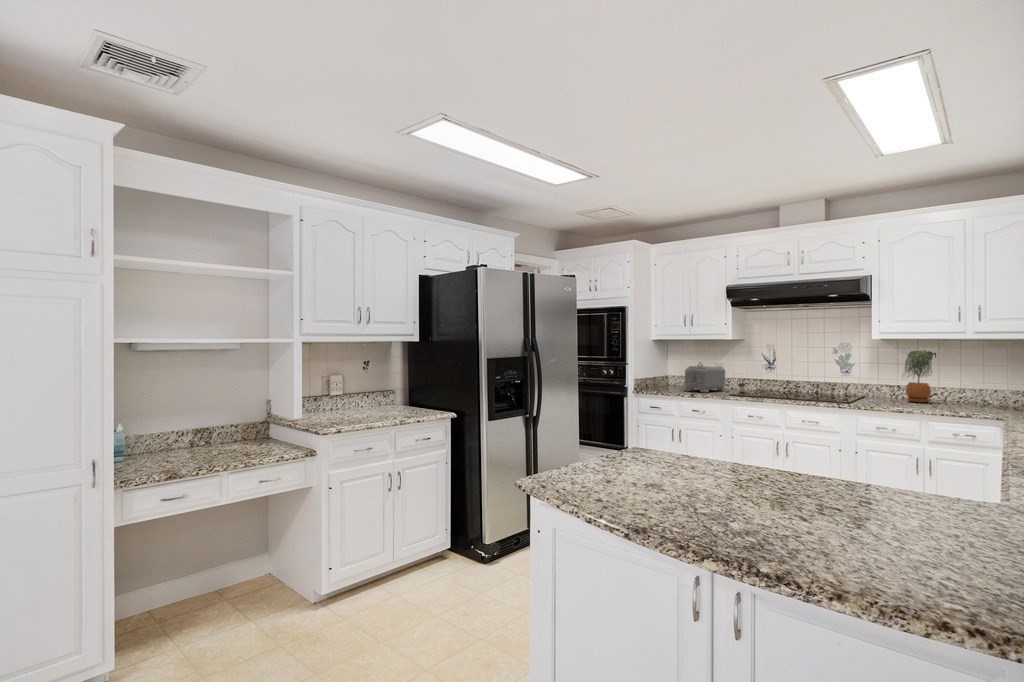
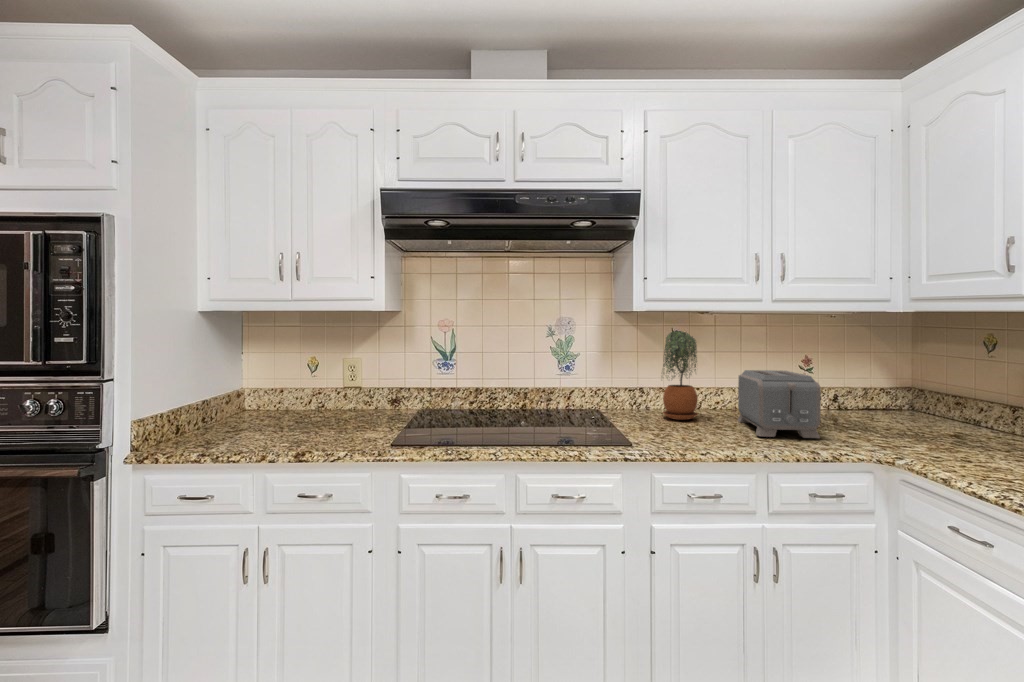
toaster: present [685,366,725,392] -> present [738,370,821,438]

